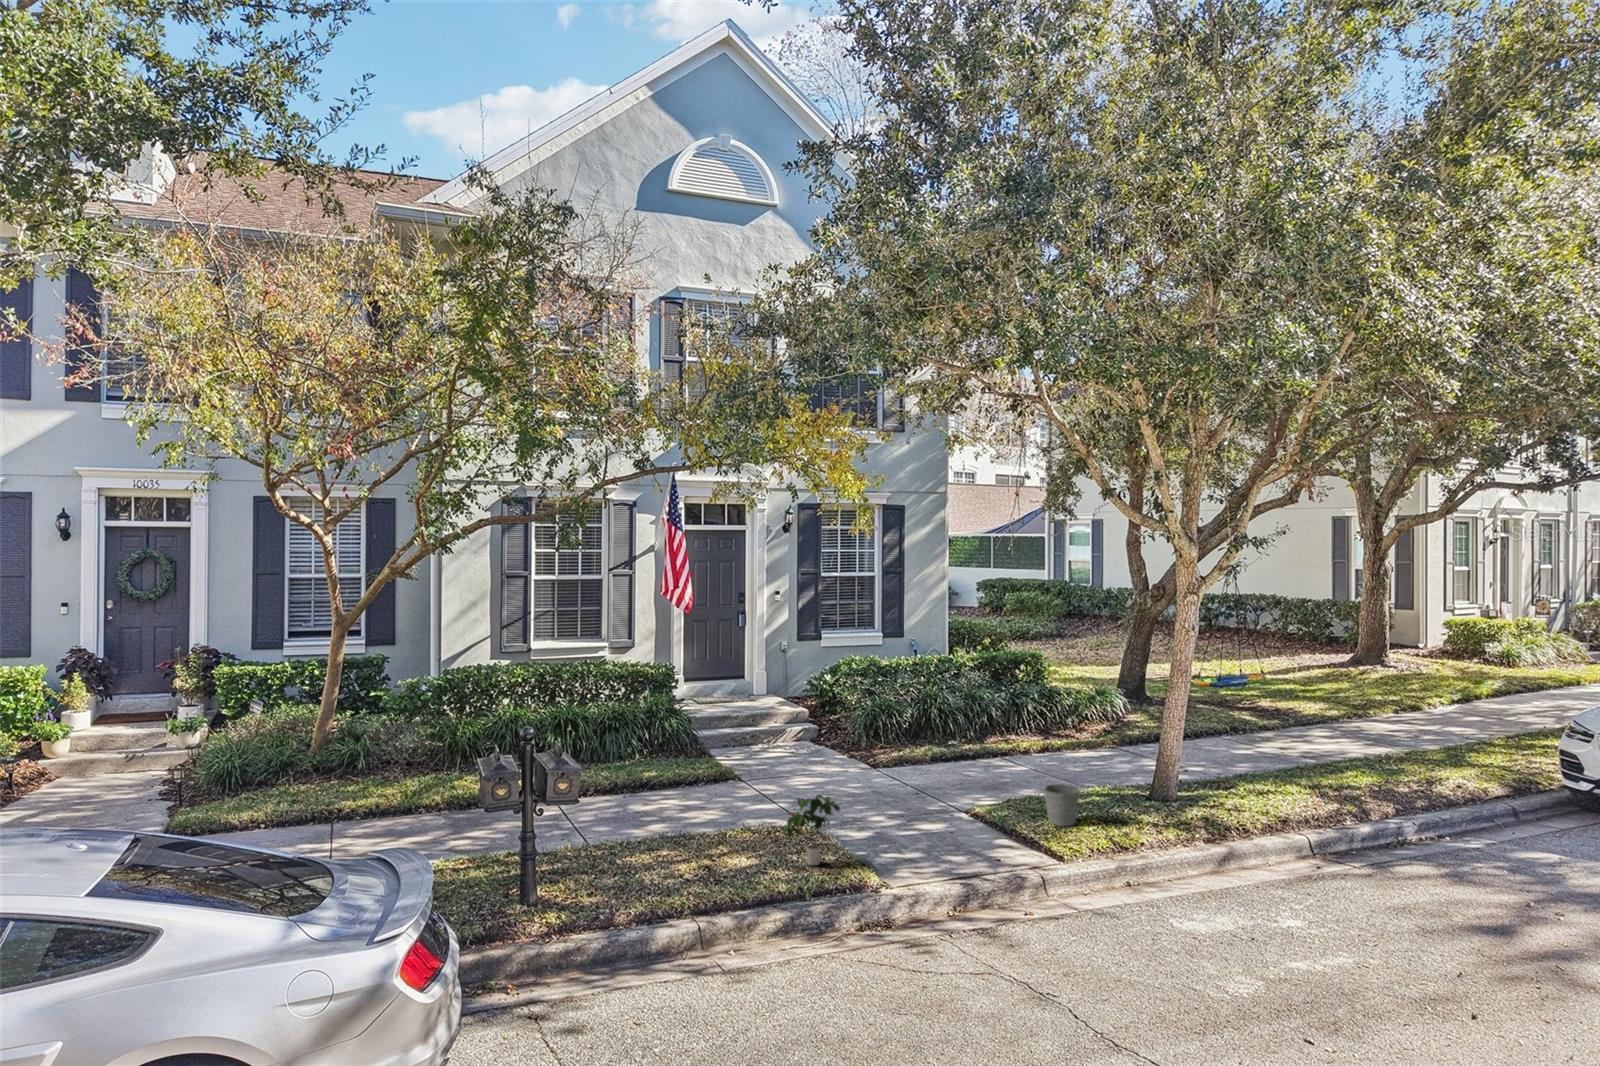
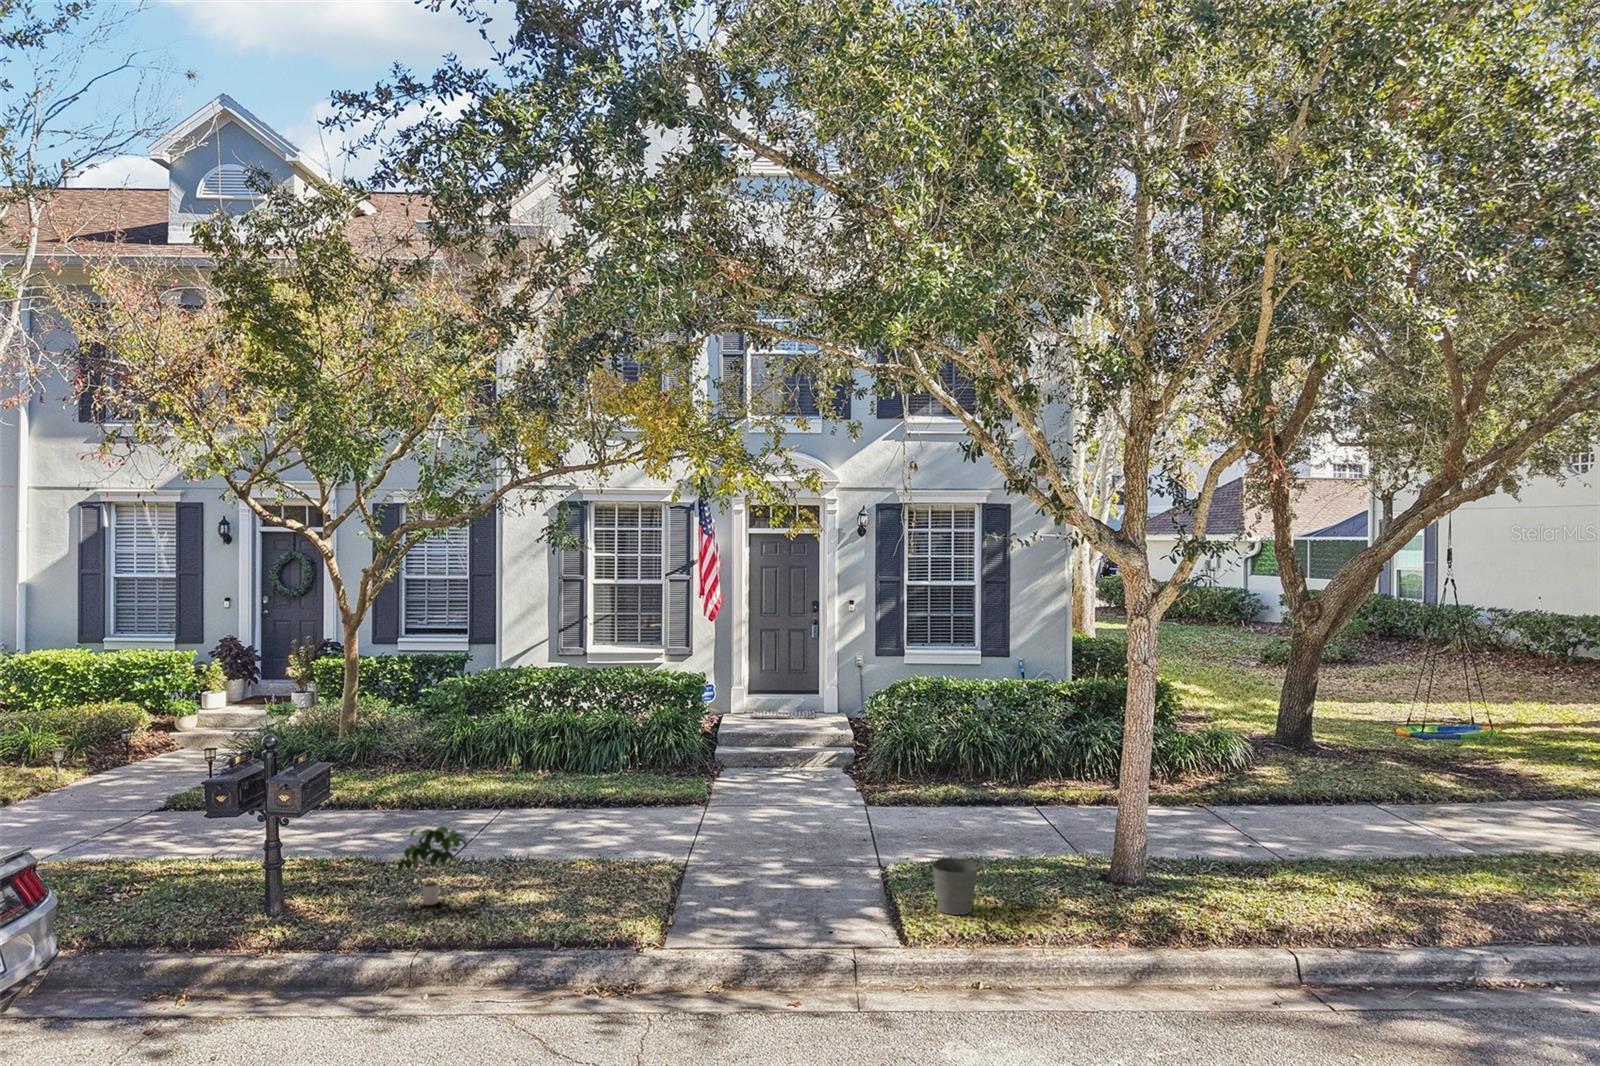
potted plant: present [783,795,840,865] -> present [397,827,467,905]

